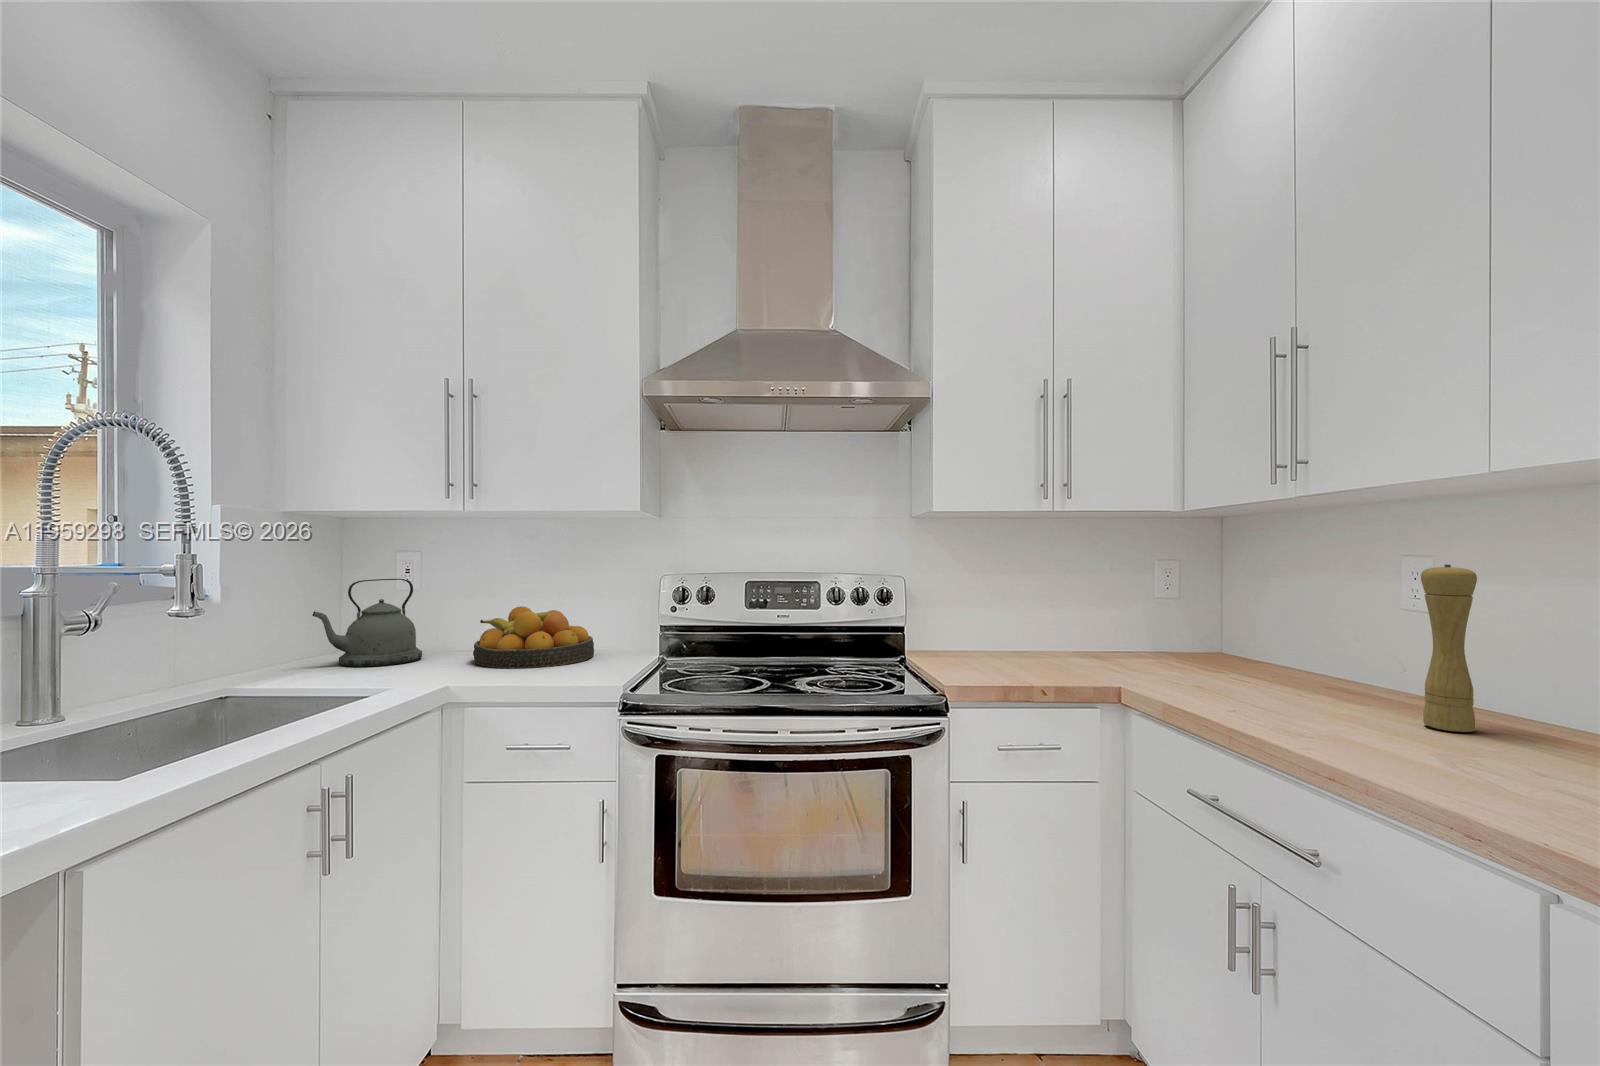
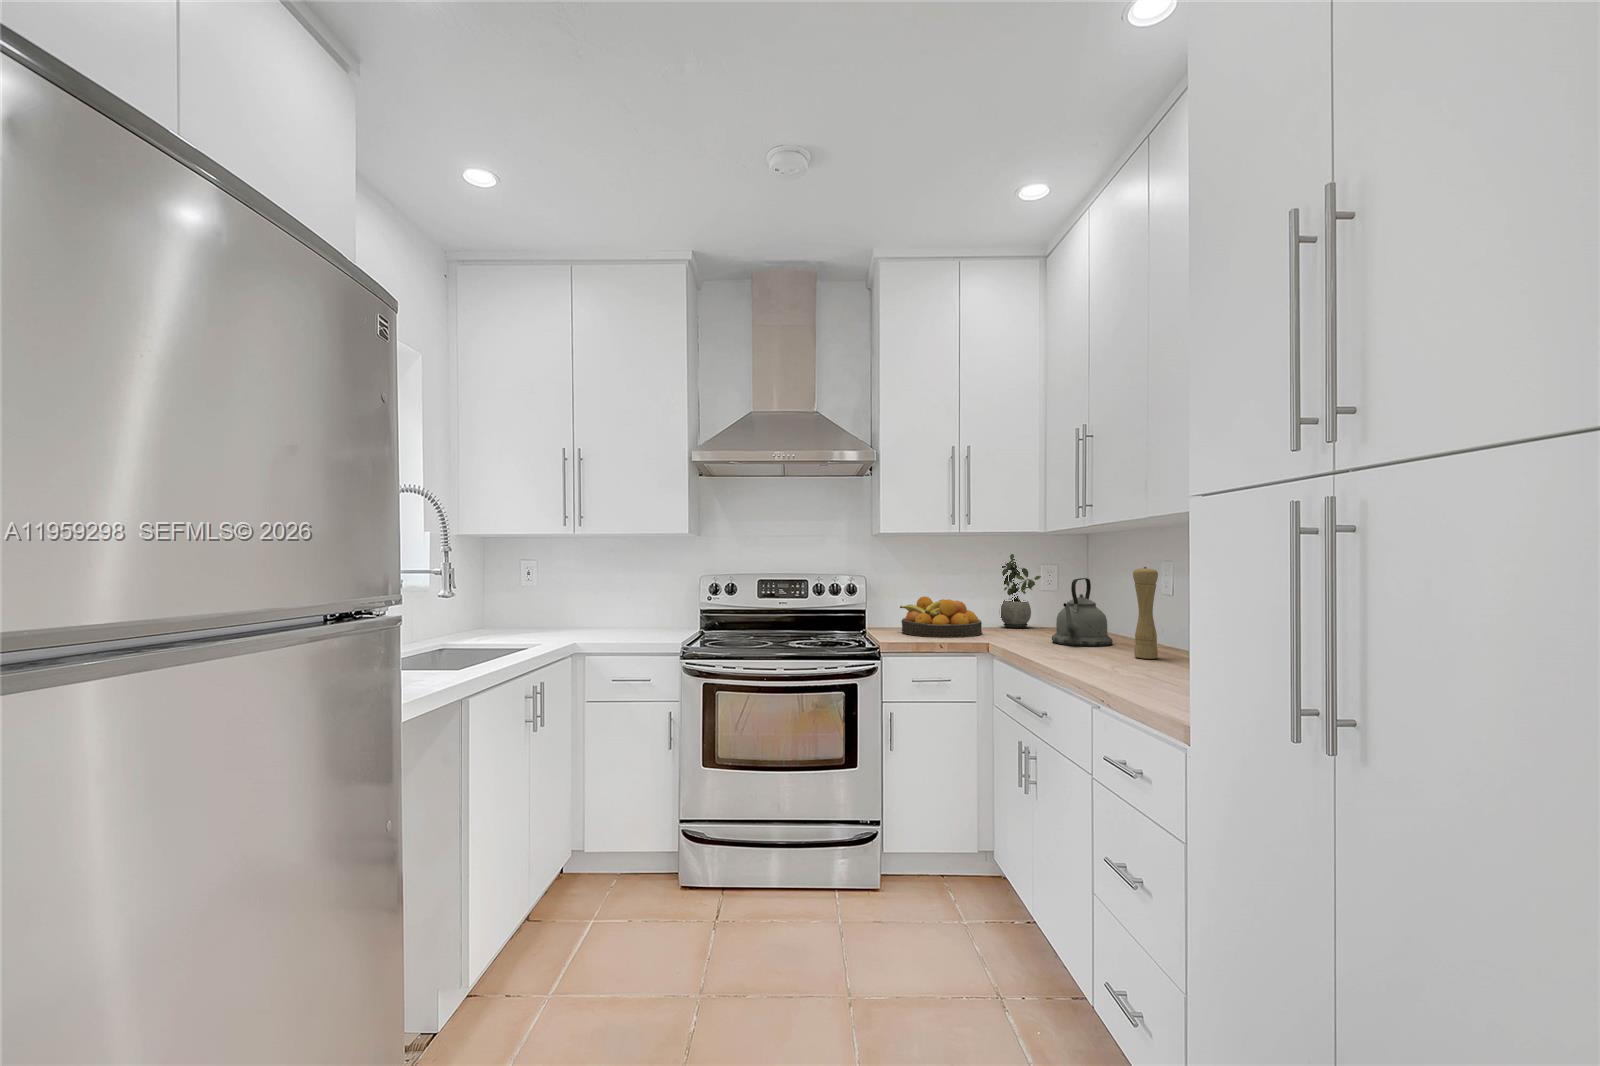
potted plant: none [1092,543,1165,651] -> present [1001,554,1041,628]
kettle: present [312,579,422,667] -> present [1052,578,1113,647]
fruit bowl: present [473,606,594,669] -> present [900,597,982,638]

